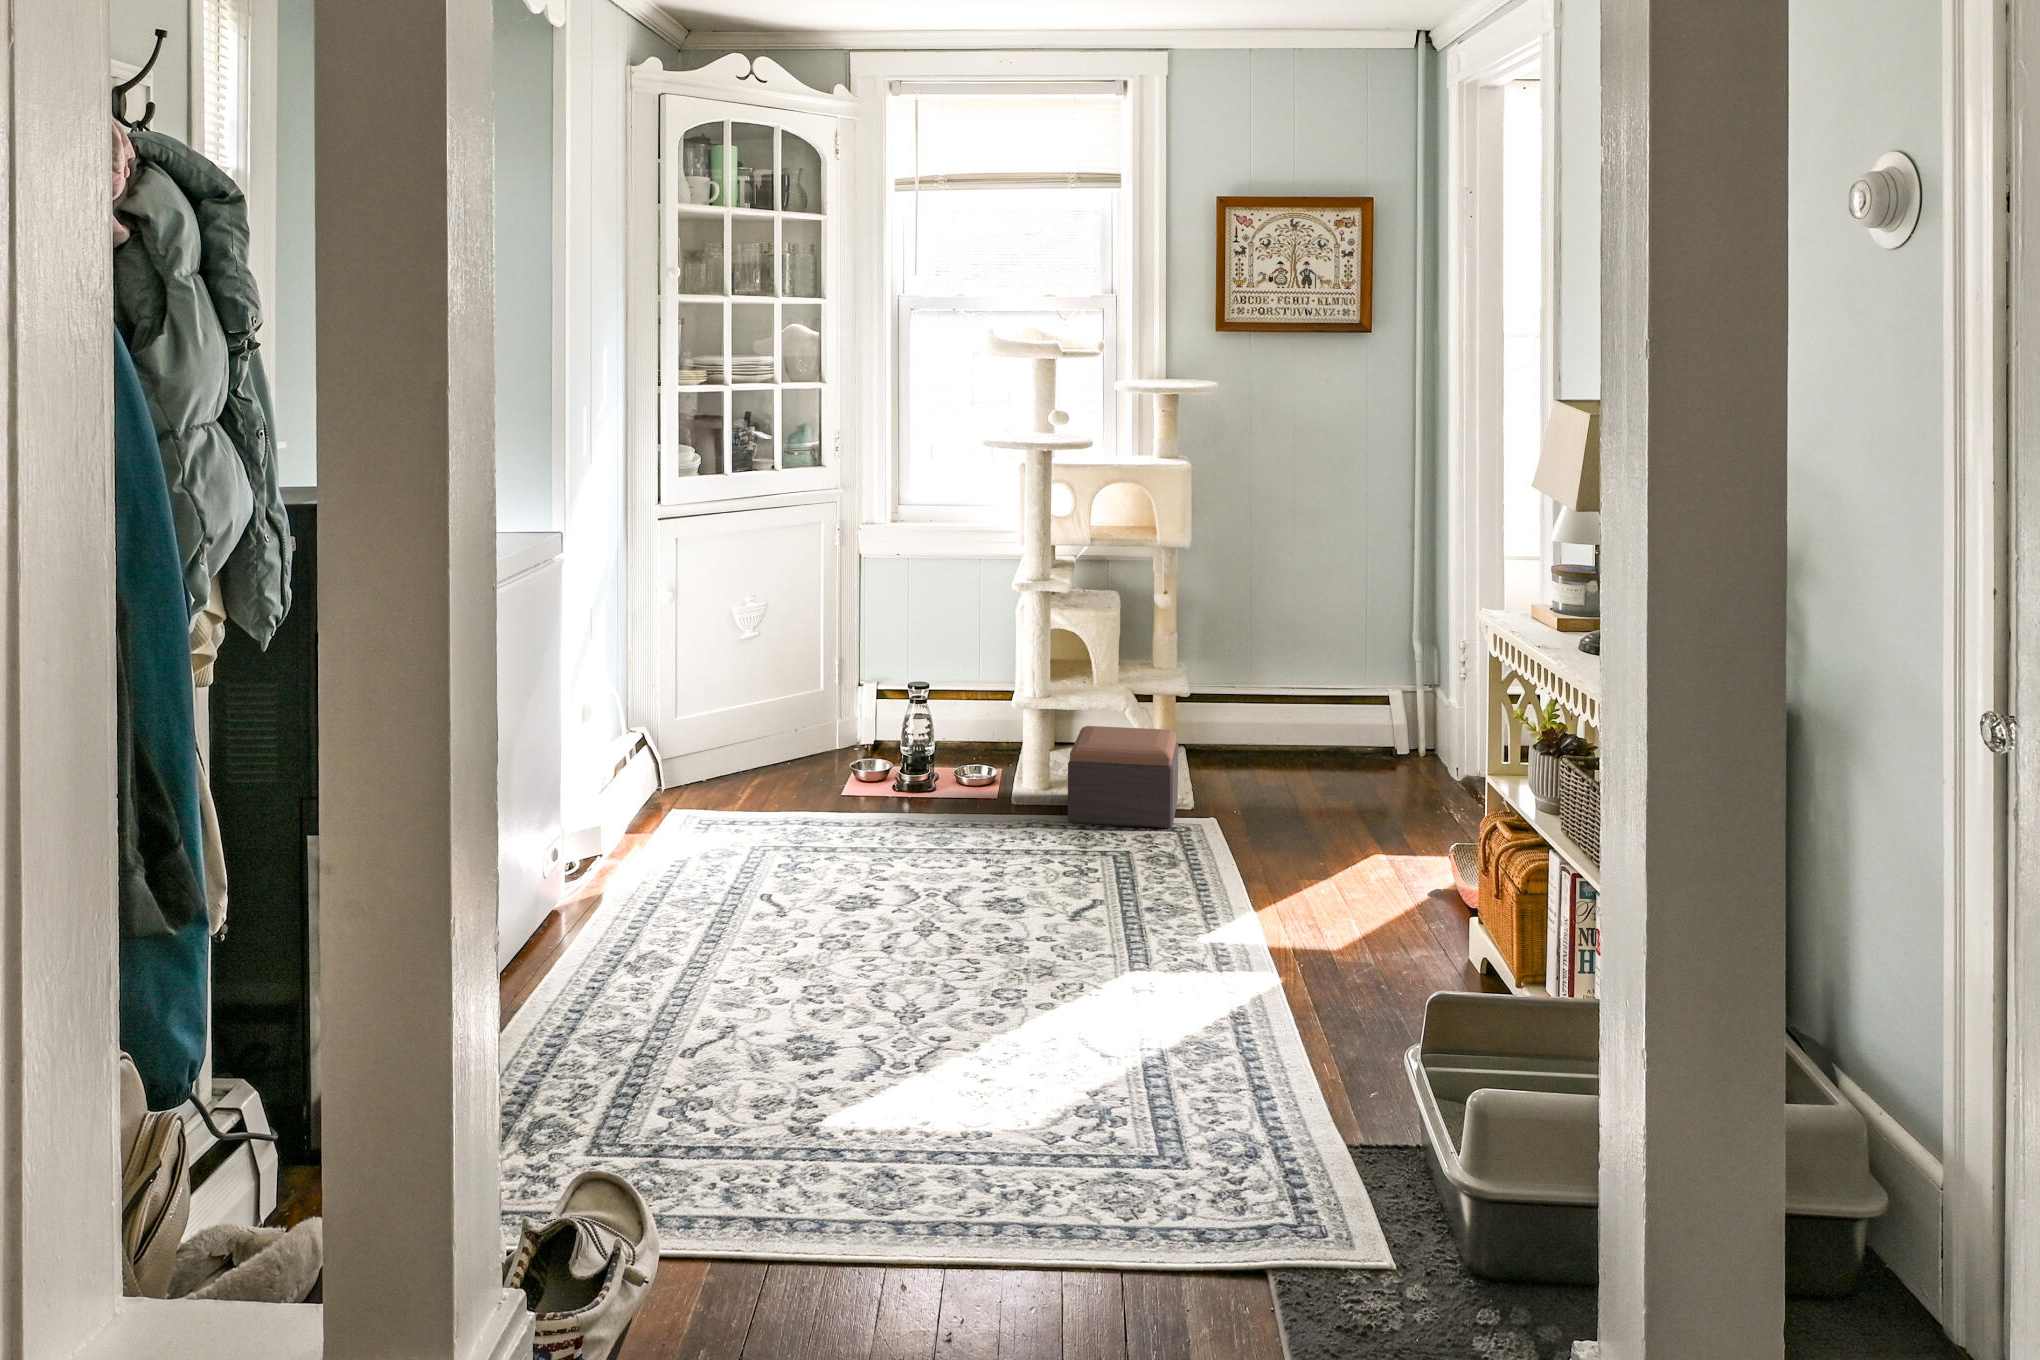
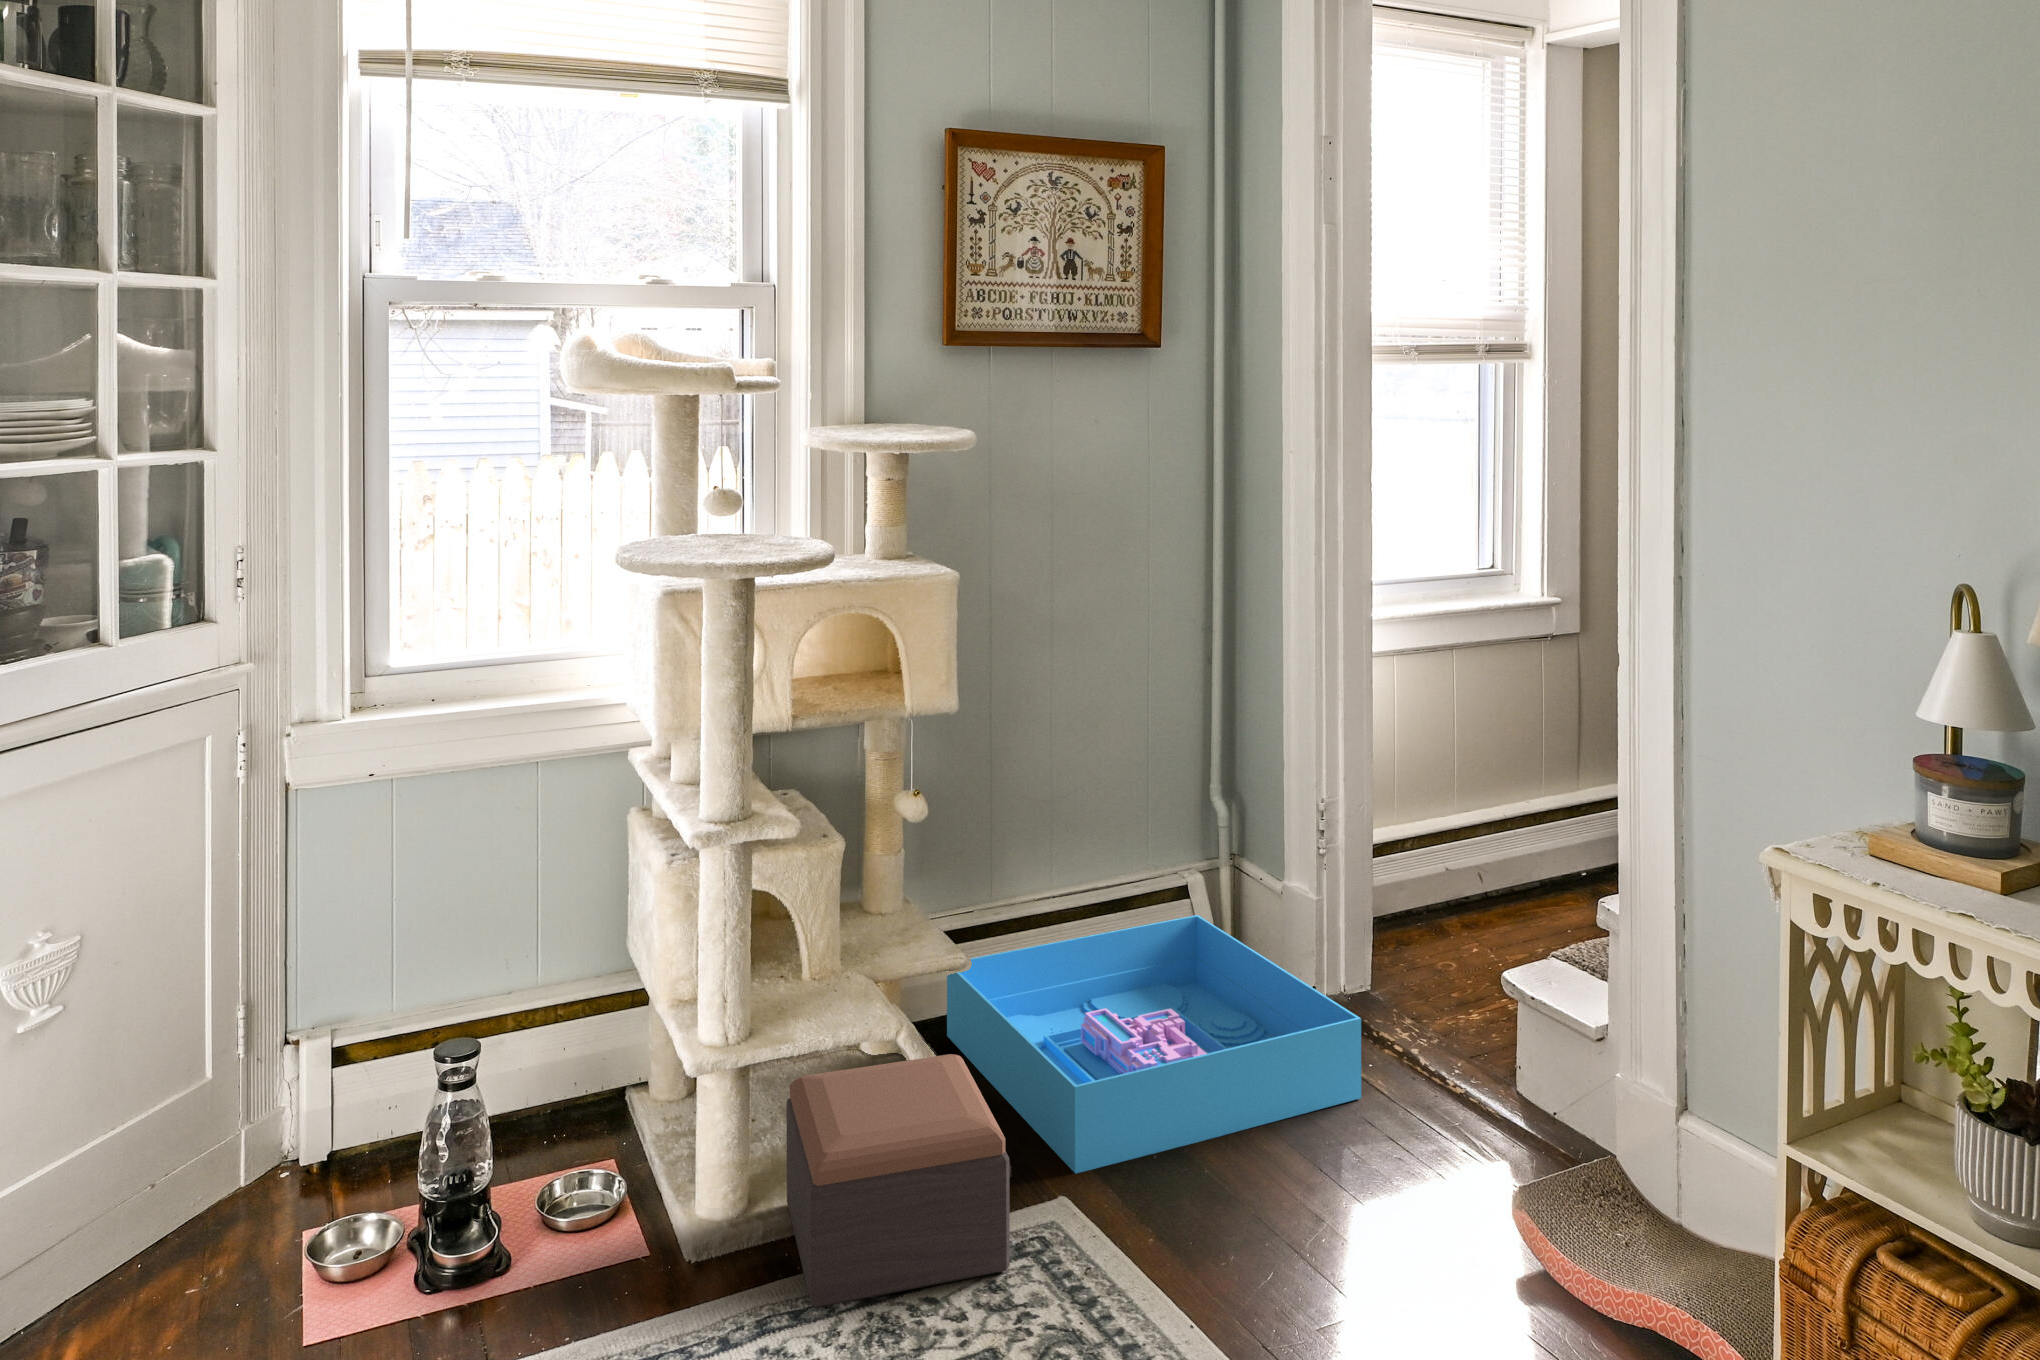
storage bin: none [1215,712,1442,812] -> present [947,915,1361,1174]

